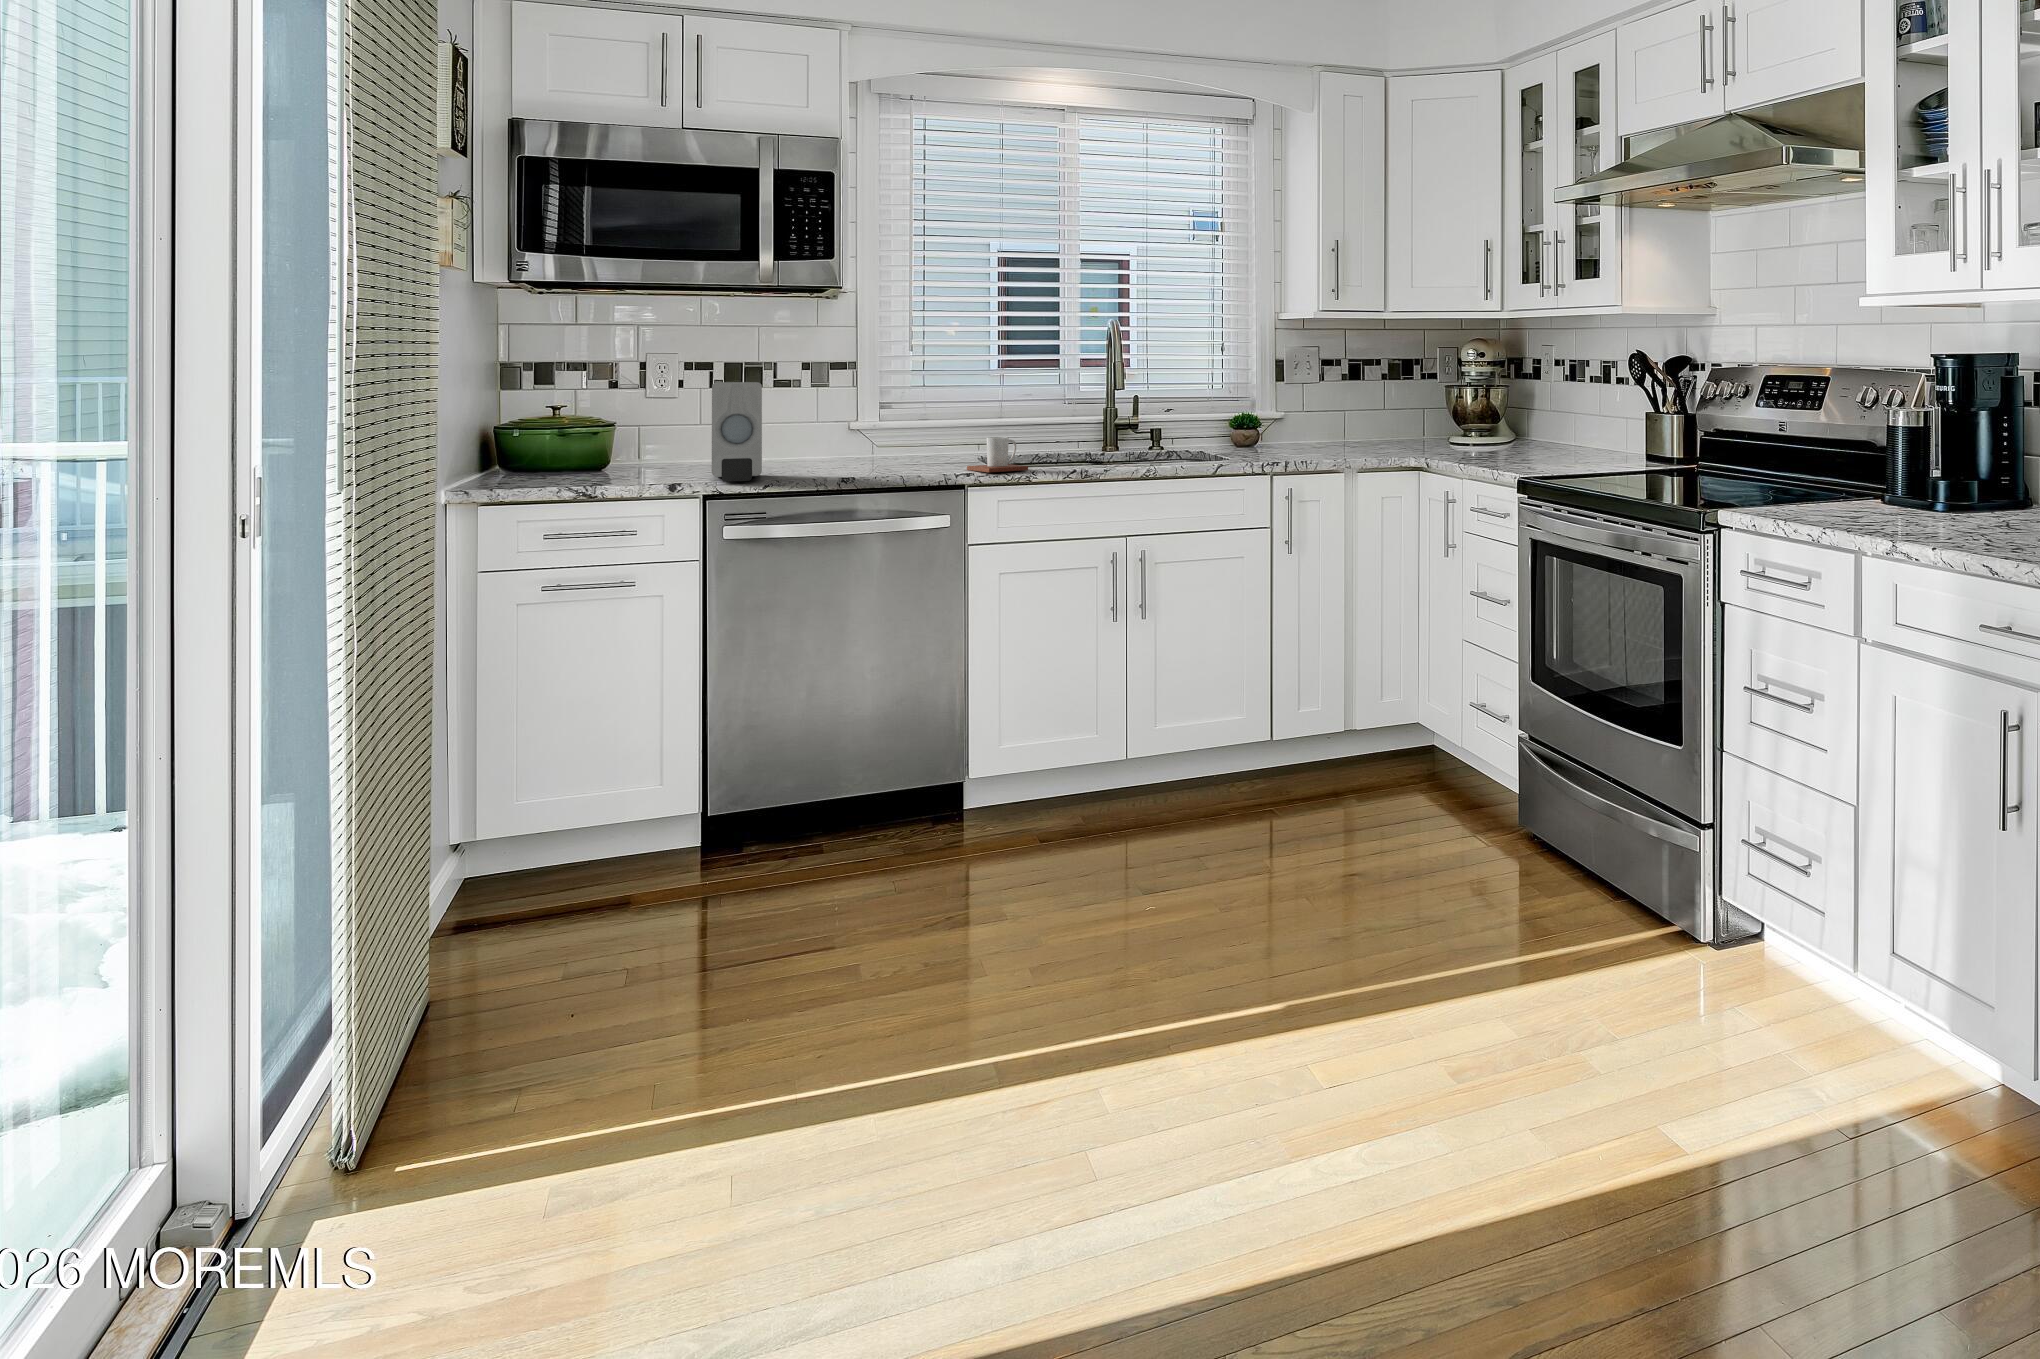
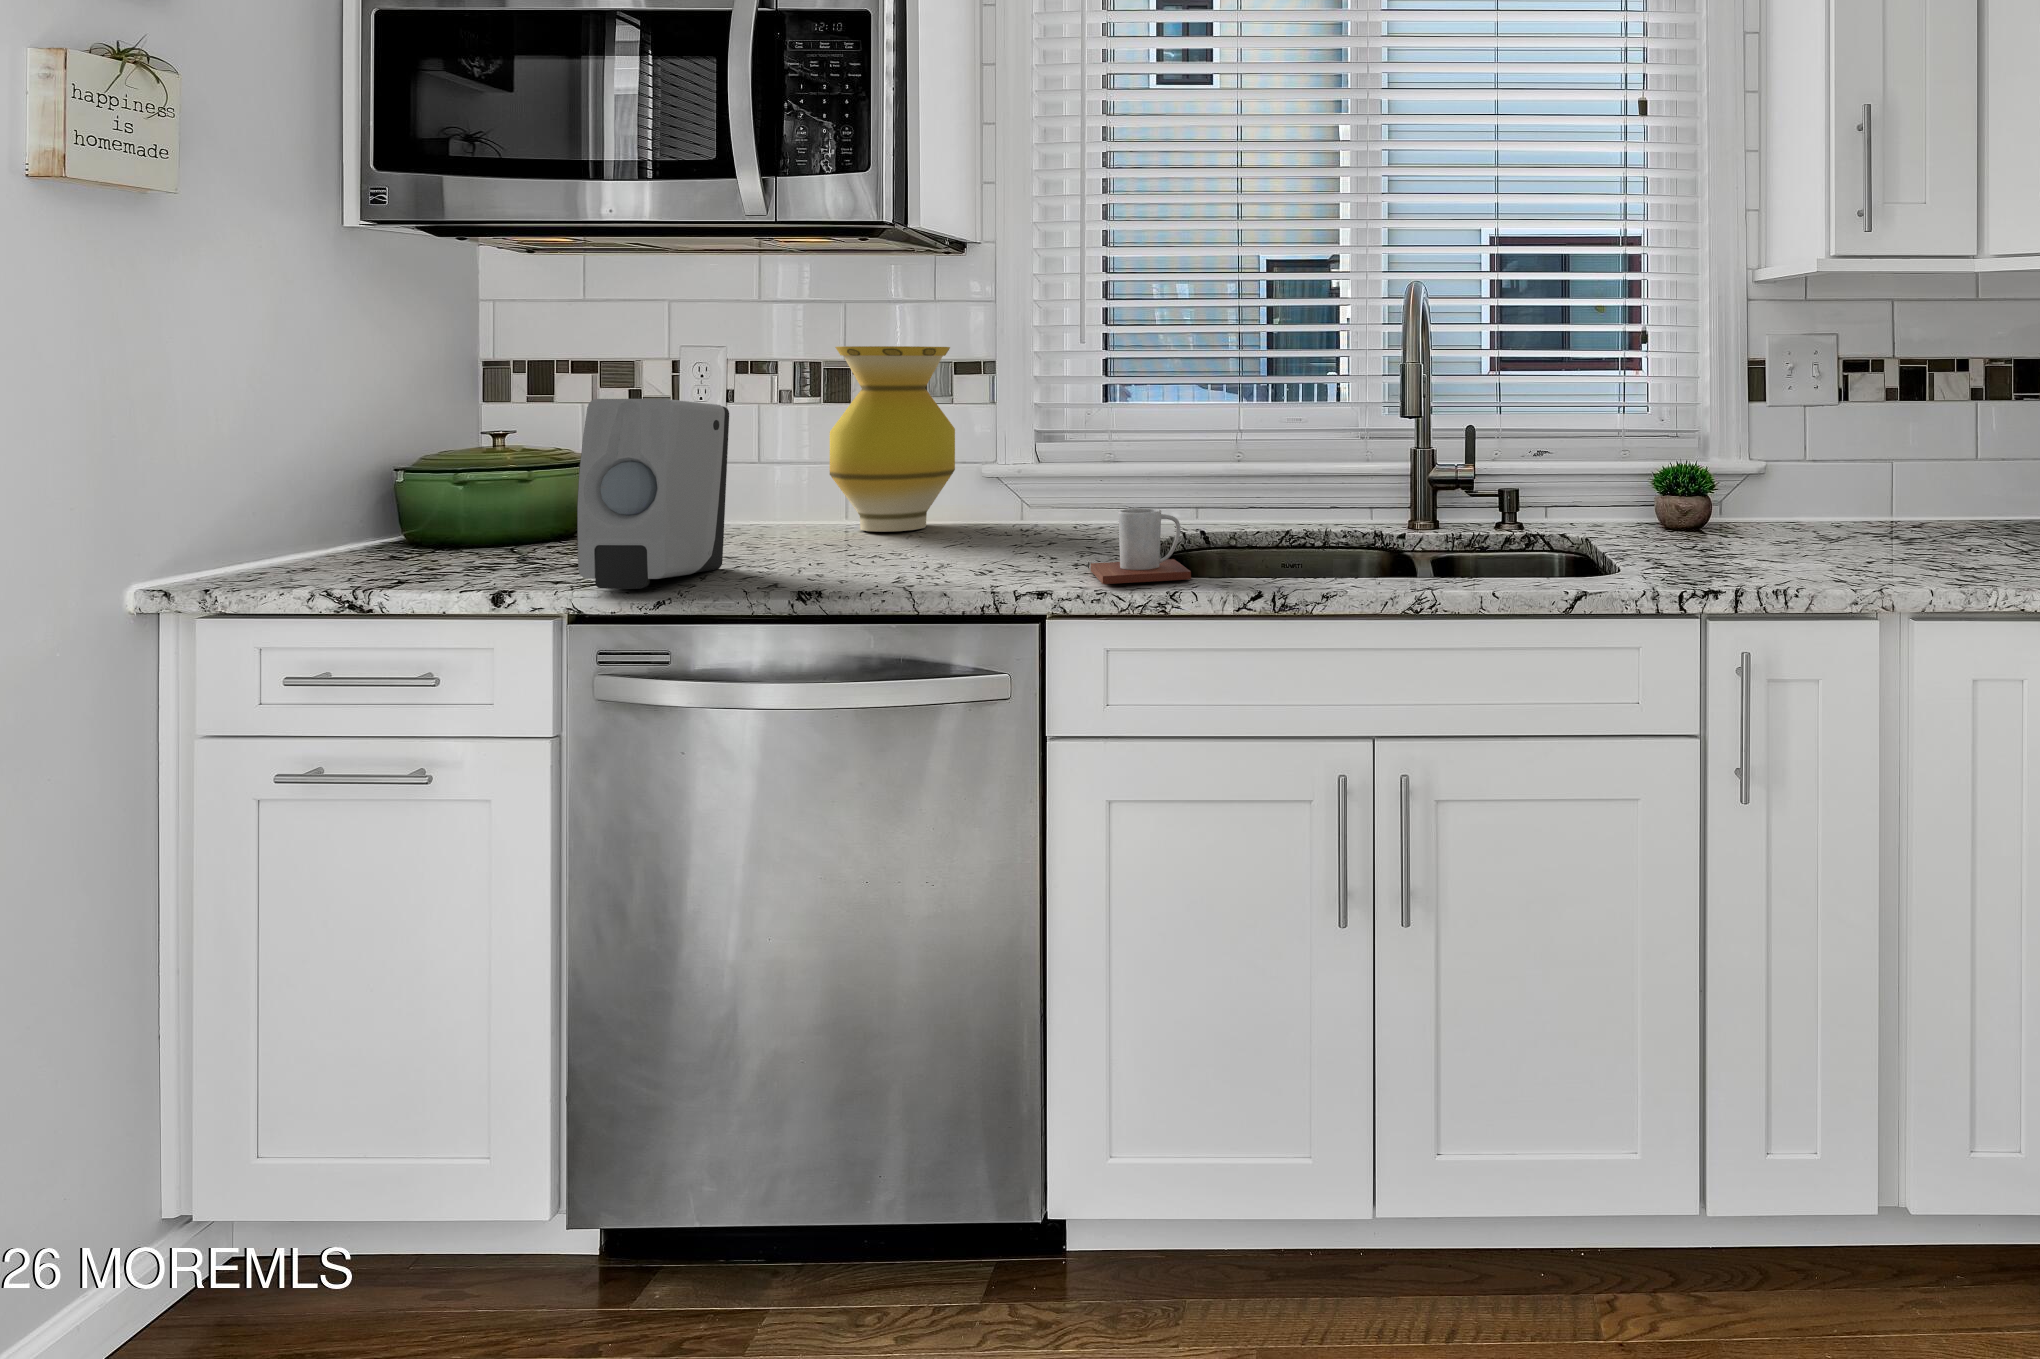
vase: none [769,353,844,460] -> present [830,346,955,532]

